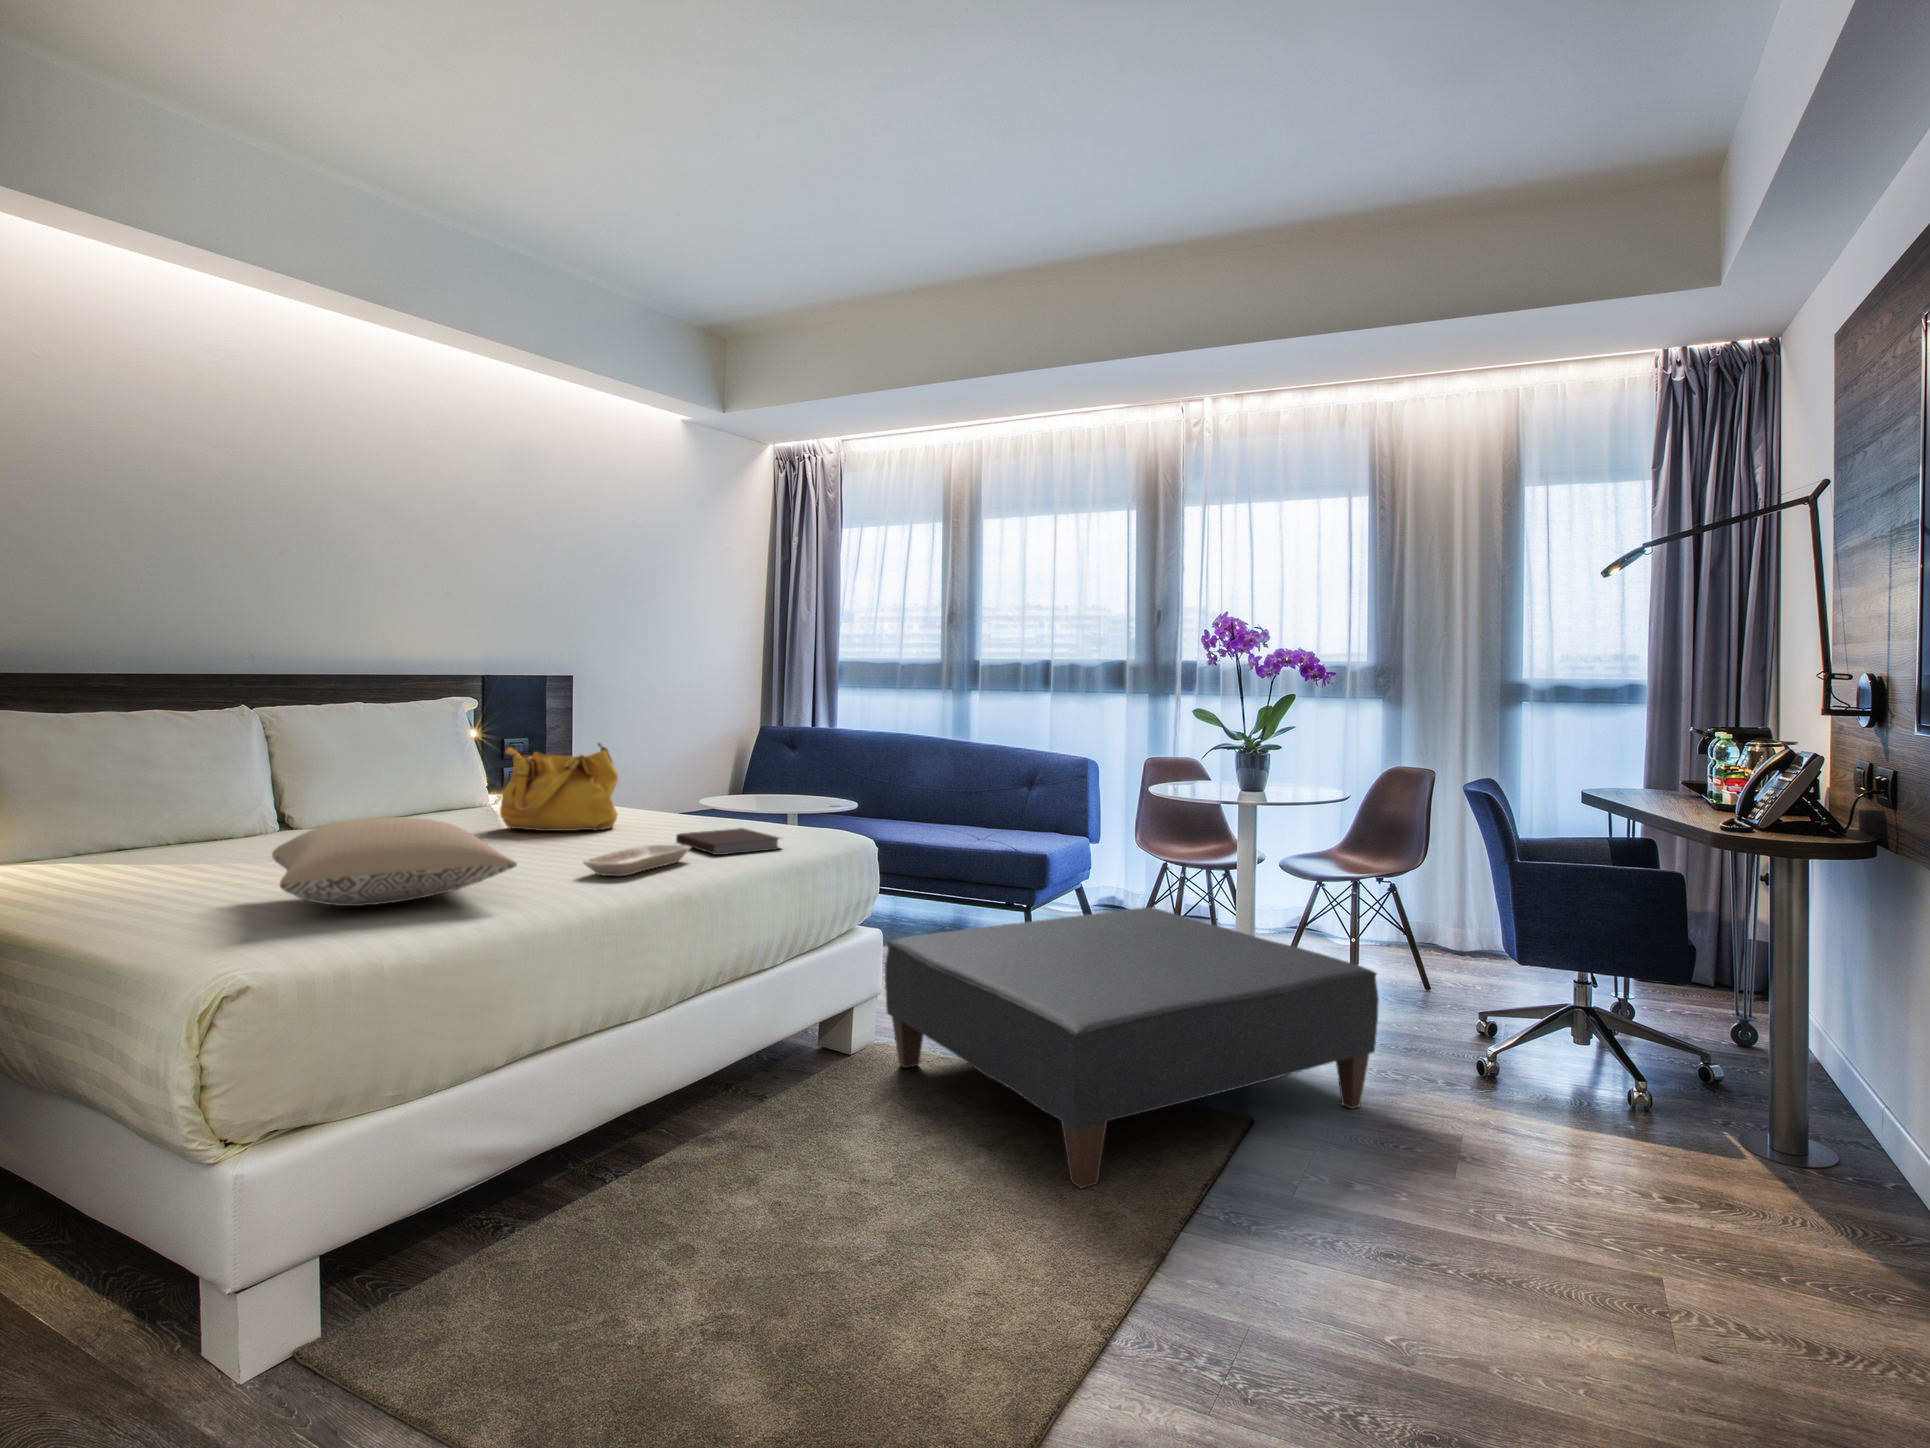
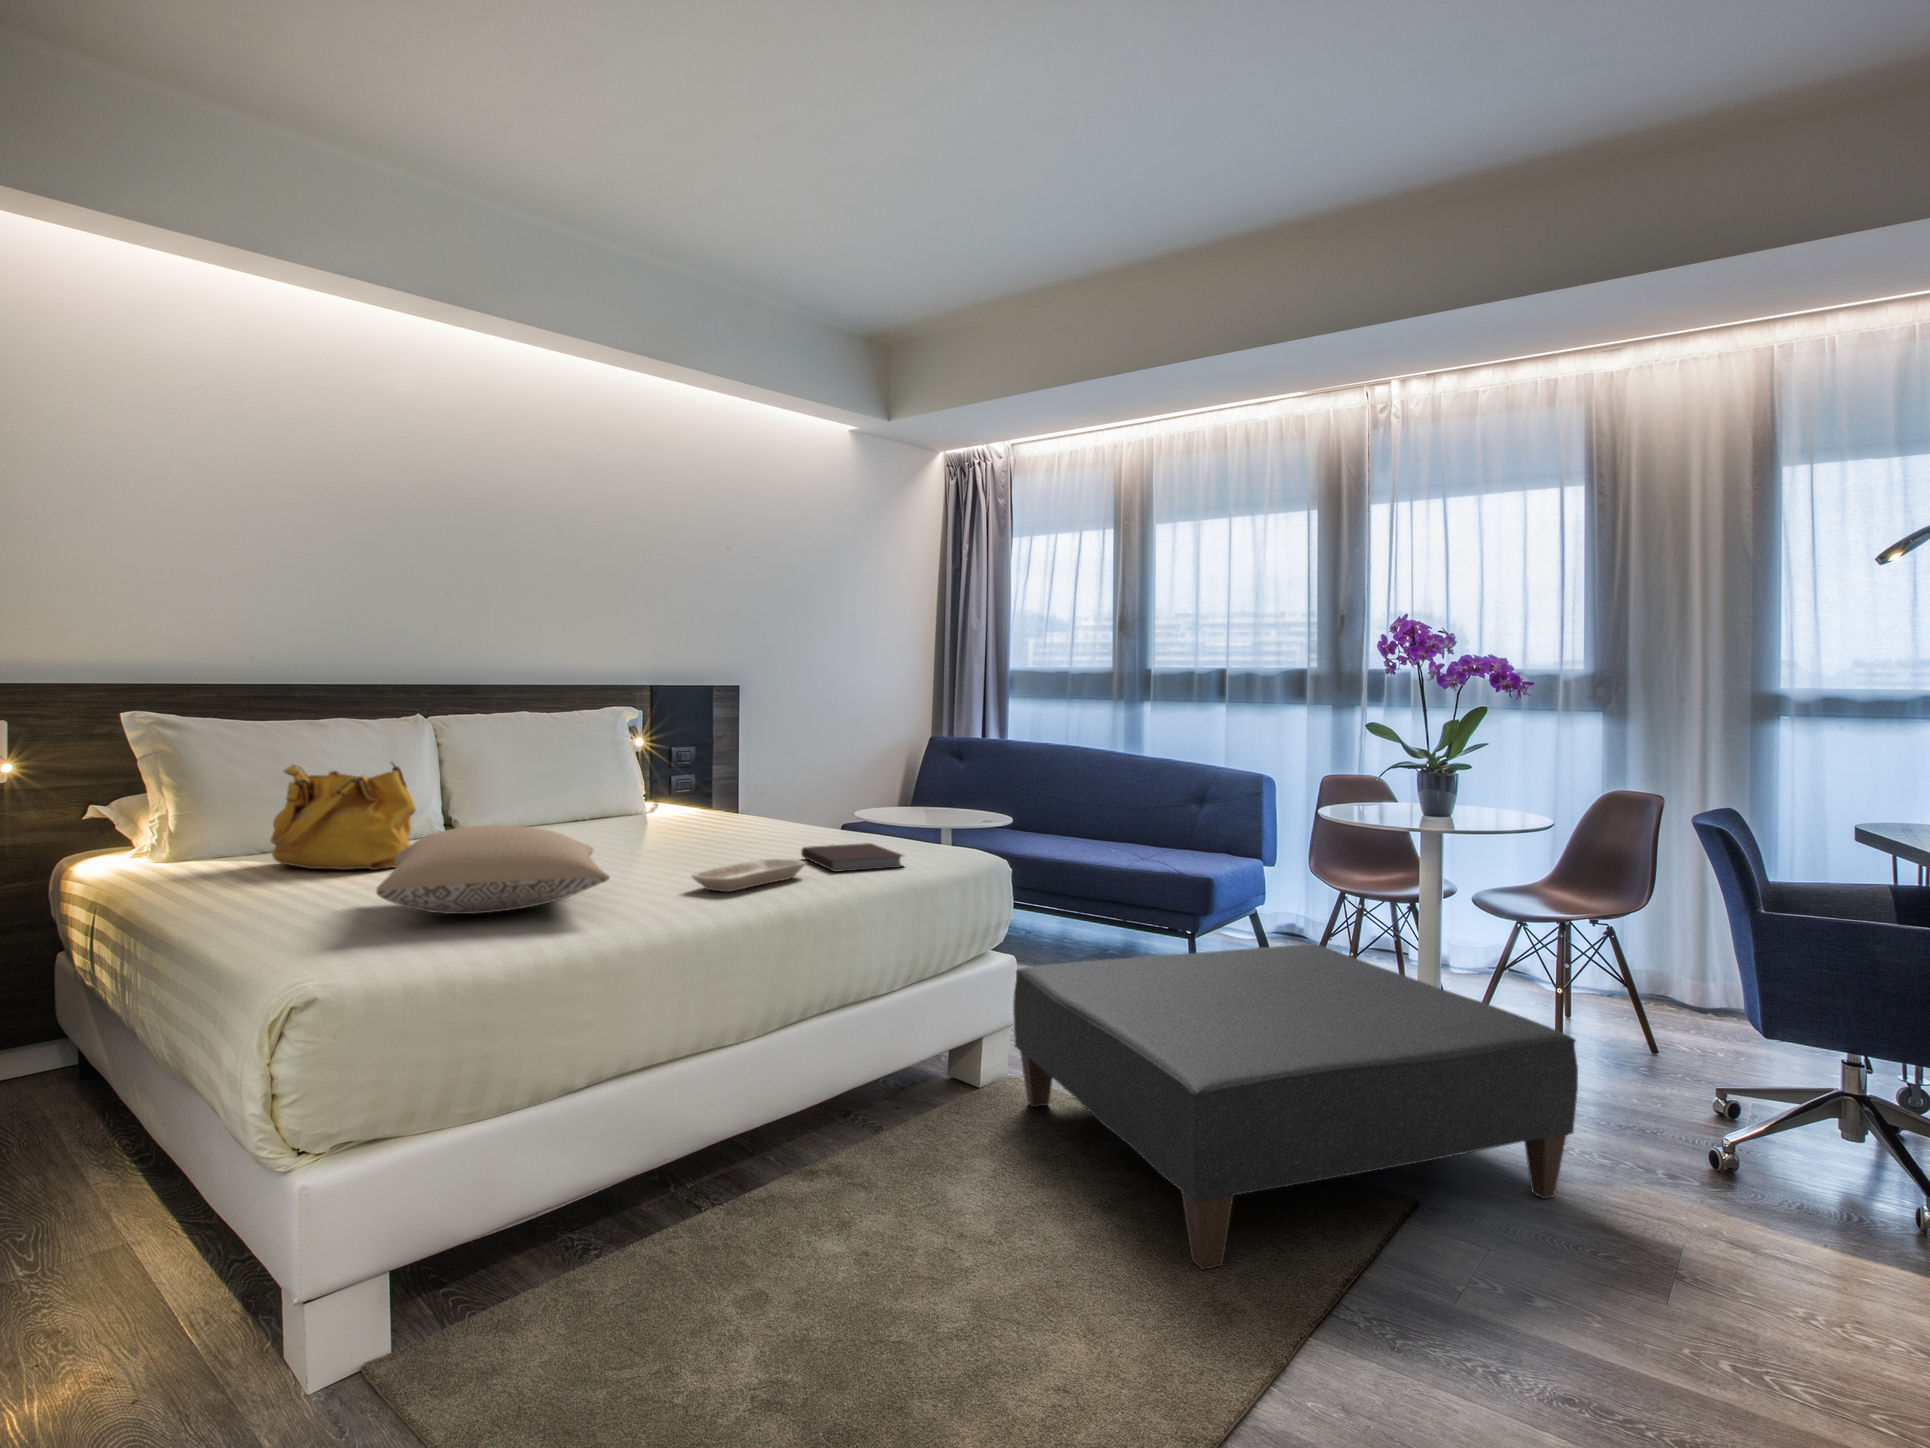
handbag: present [500,743,618,831] -> present [270,762,416,870]

